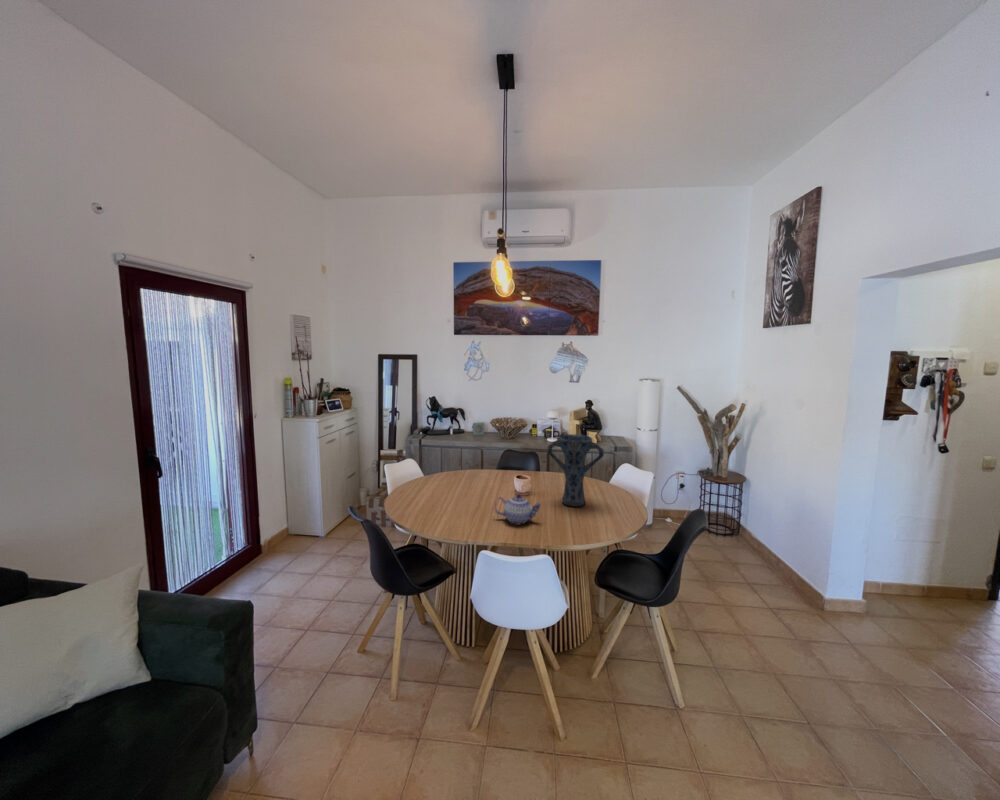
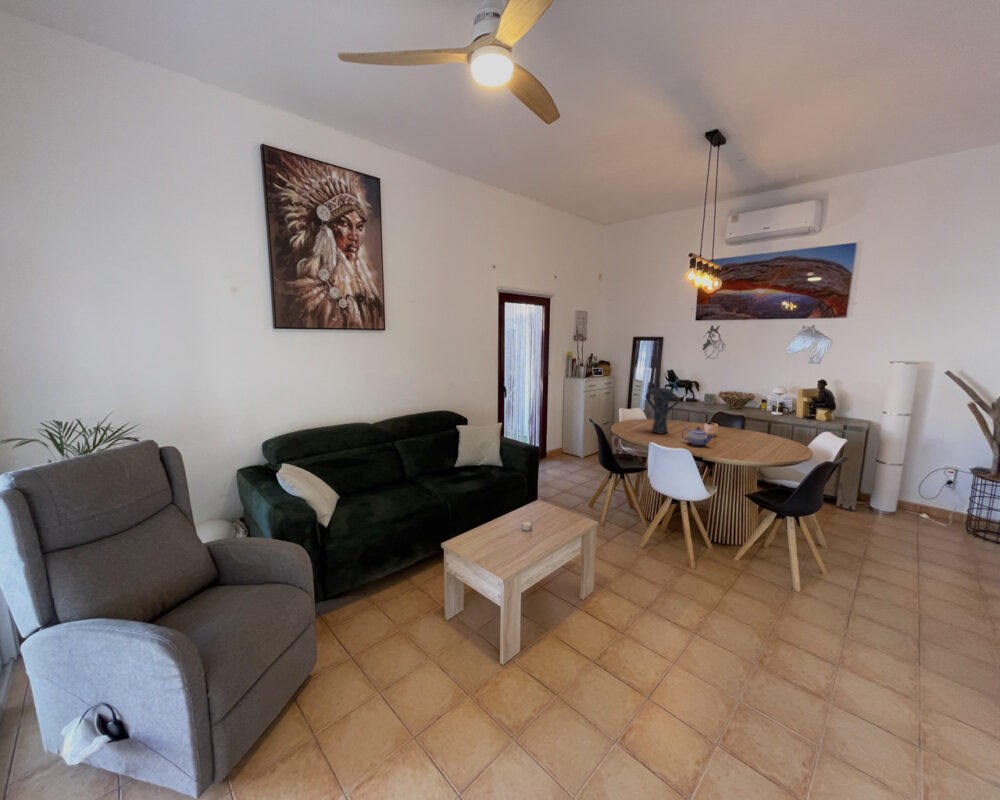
vase: present [548,434,604,506] -> present [646,388,679,434]

